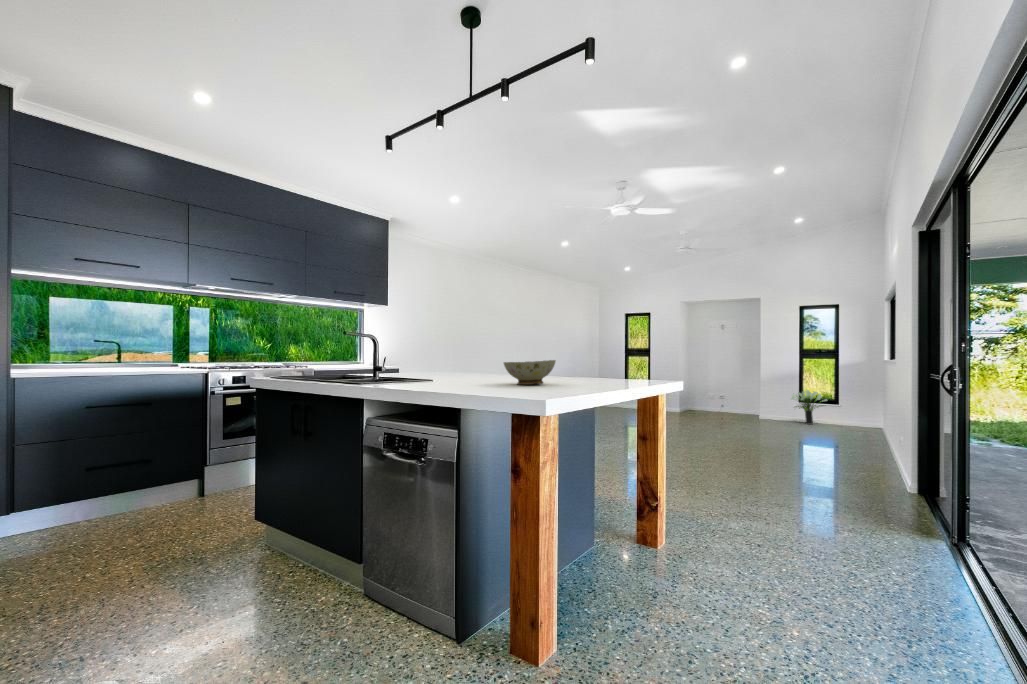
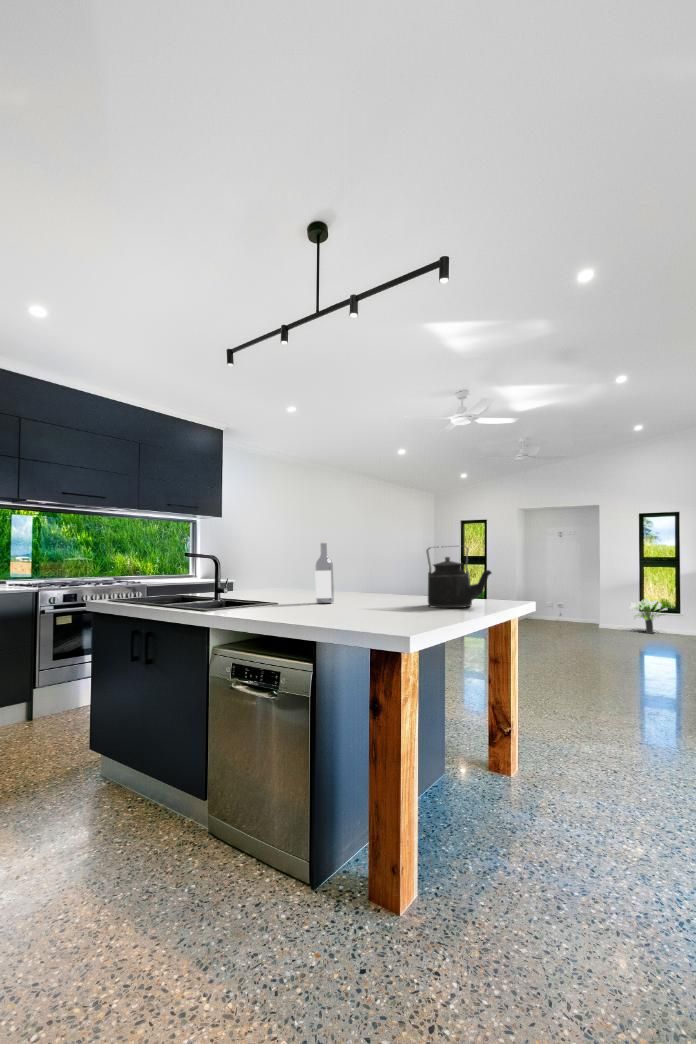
wine bottle: none [469,318,486,381] -> present [316,539,334,603]
kettle: none [576,324,640,385] -> present [426,547,491,608]
ceramic bowl: present [504,360,556,385] -> none [354,583,407,610]

